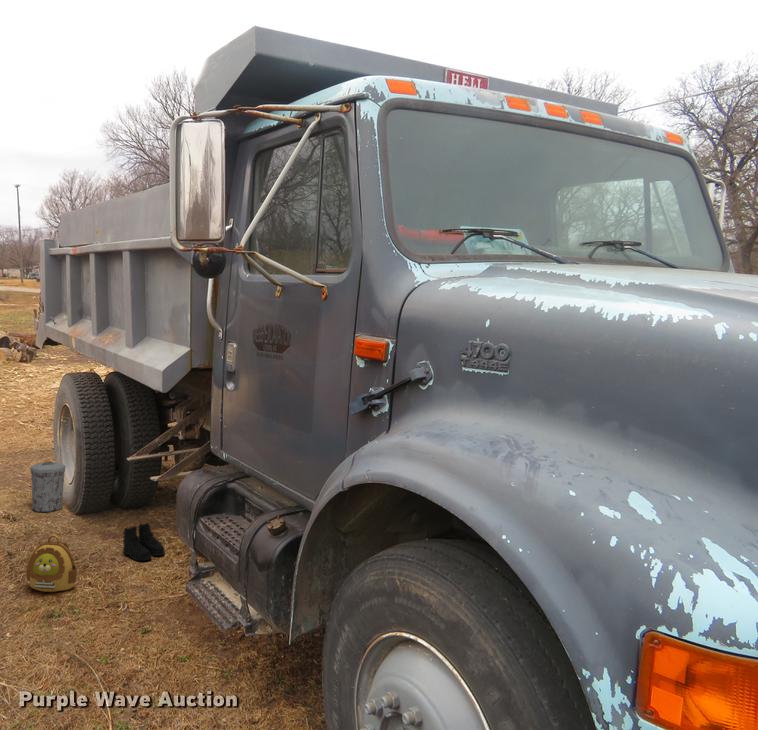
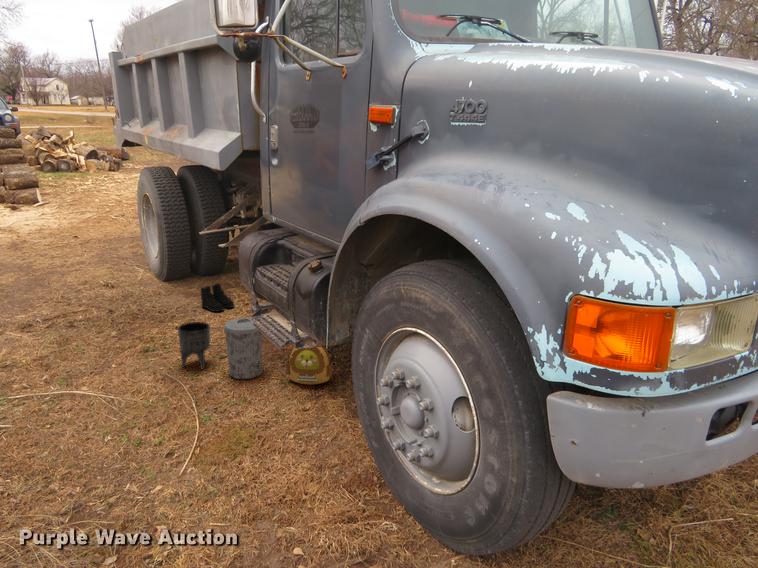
trash can: present [30,462,65,512] -> present [224,318,263,379]
backpack: present [27,535,77,592] -> present [287,347,332,385]
planter: none [89,583,132,649] -> present [178,322,210,370]

